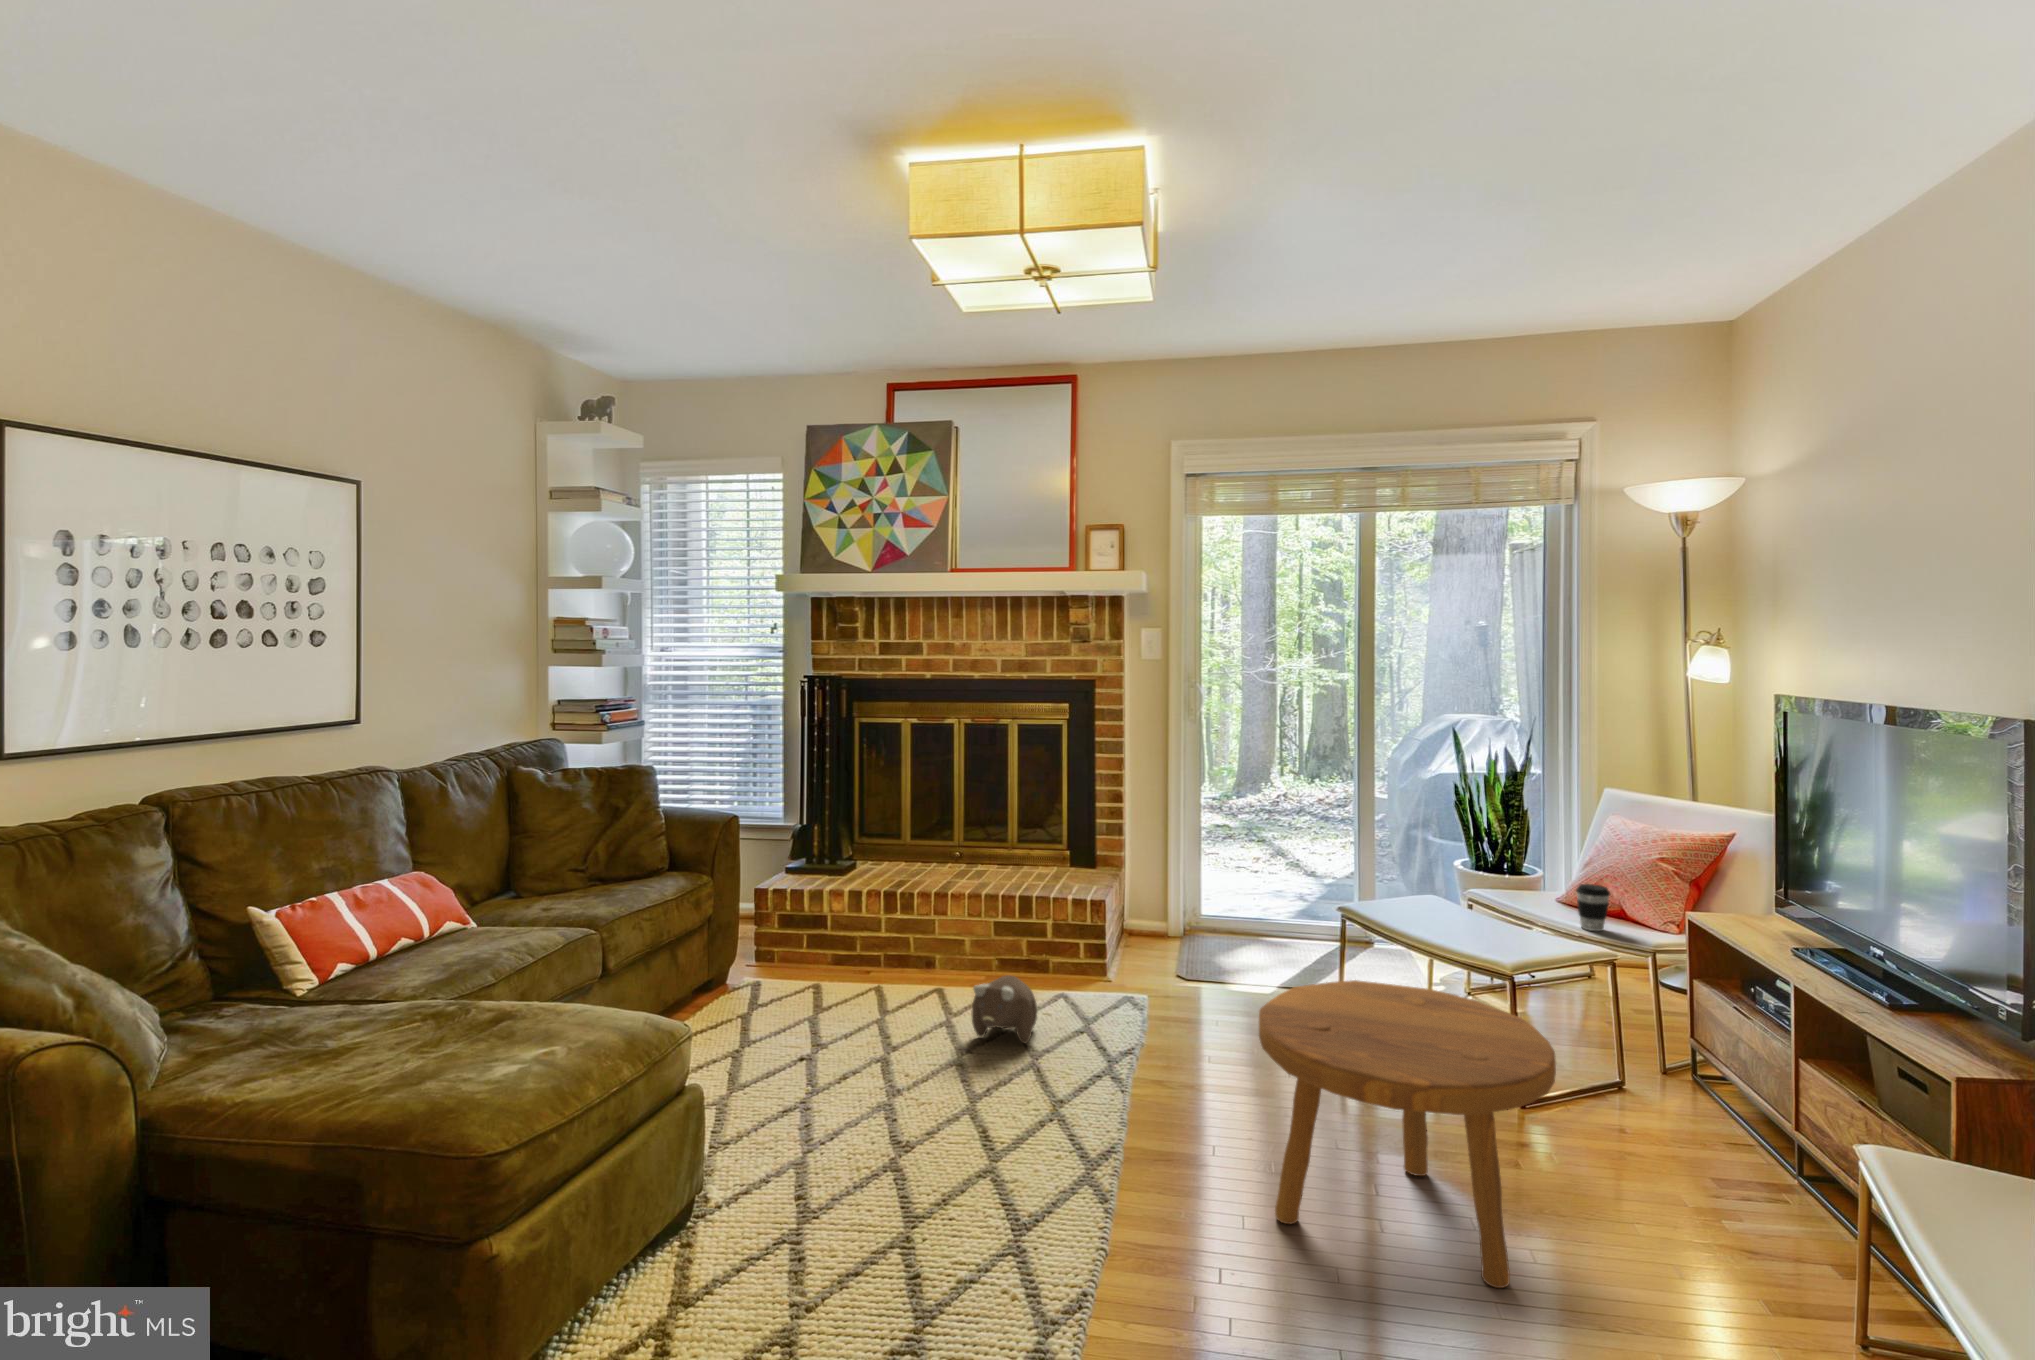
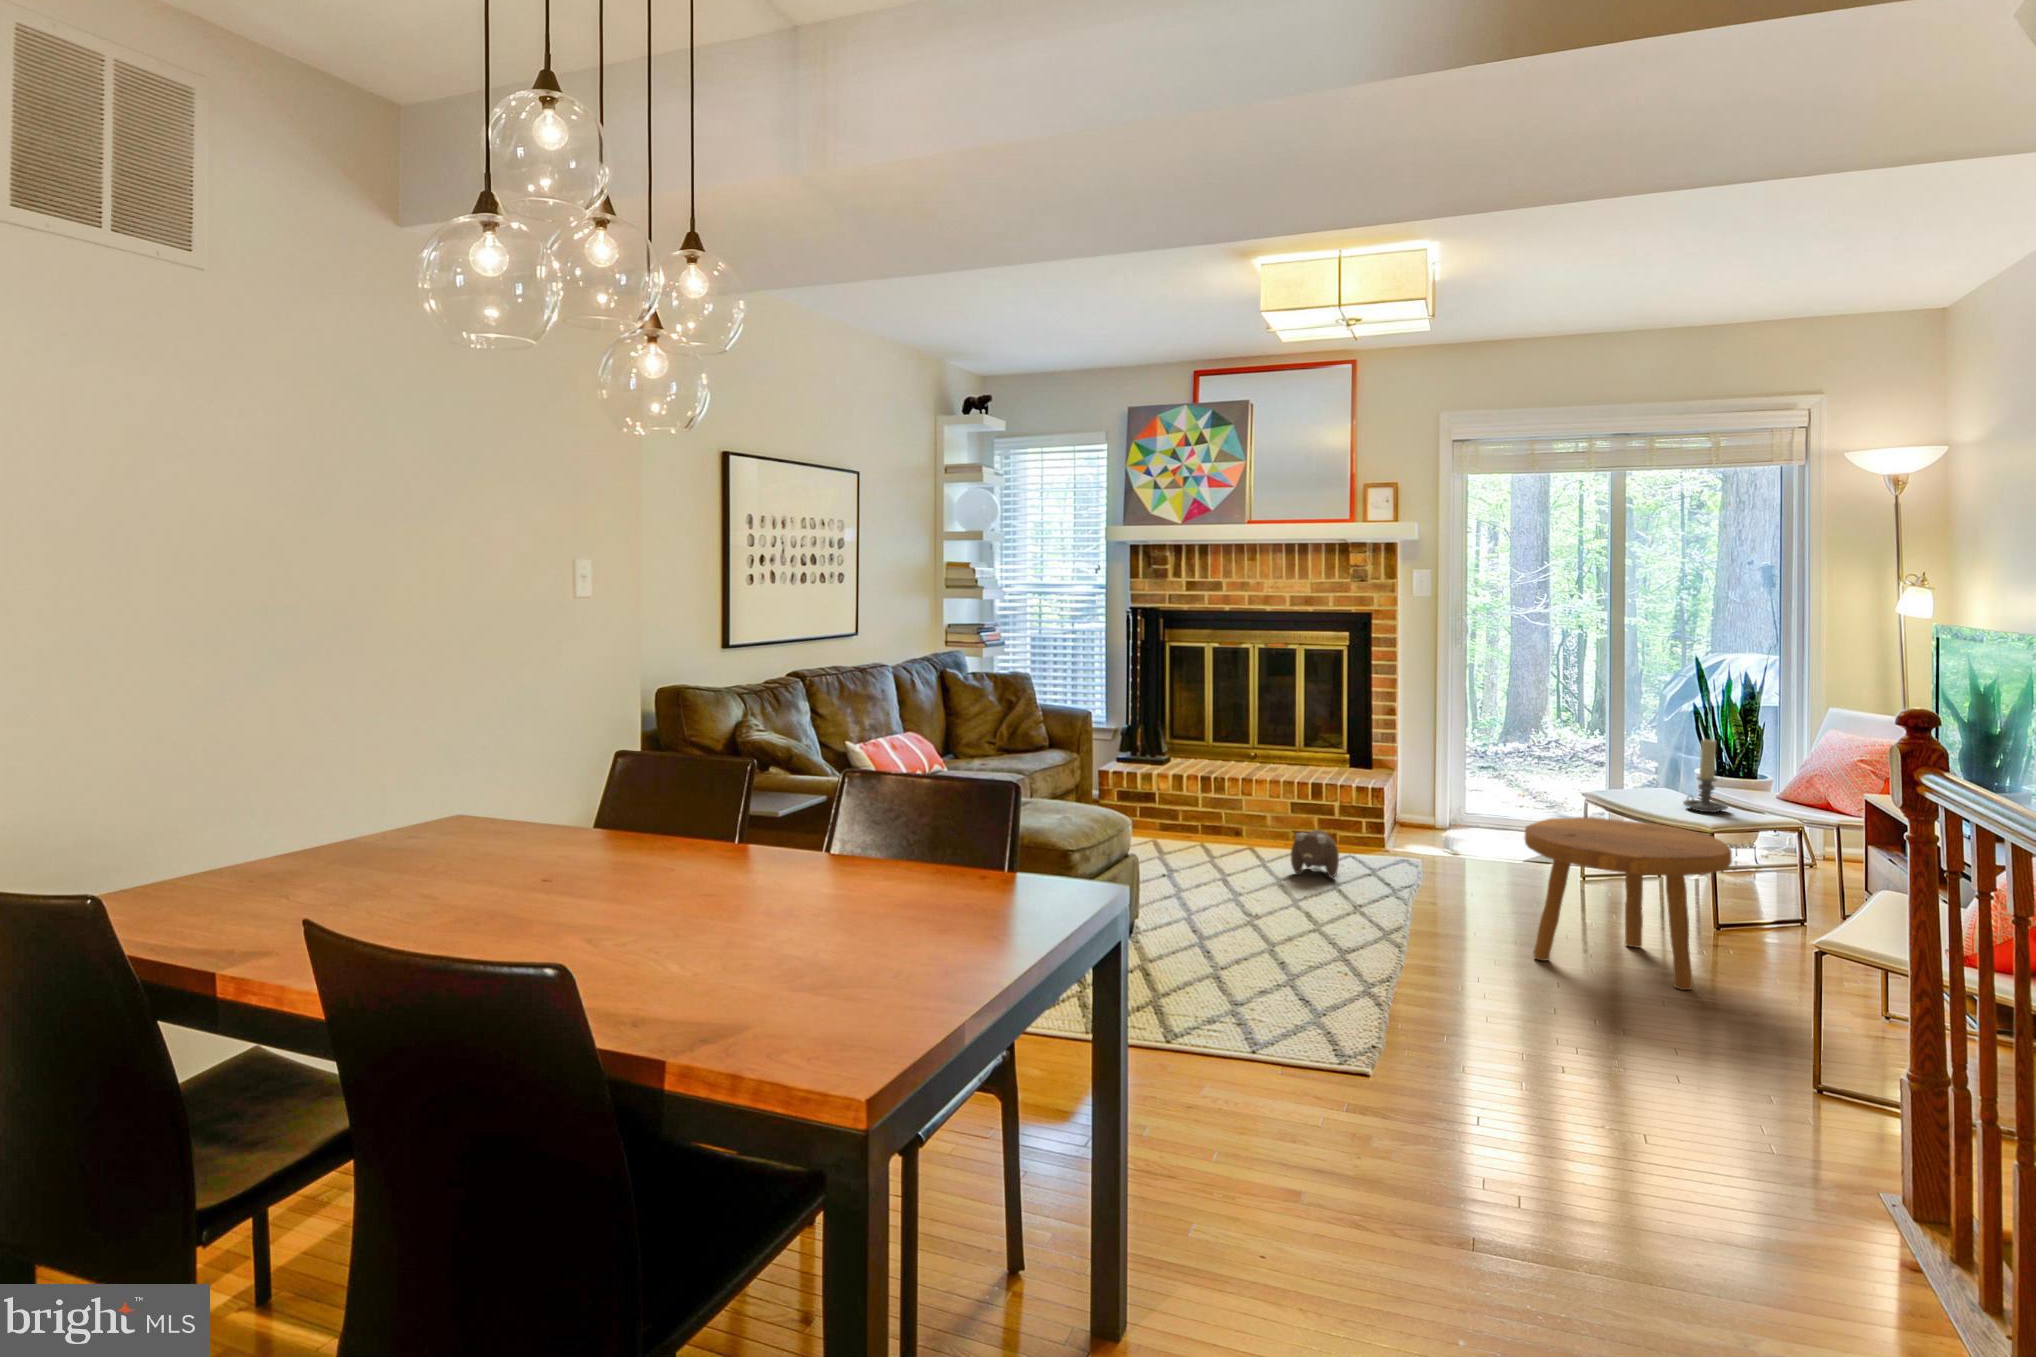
candle holder: none [1466,847,1522,946] -> present [1683,739,1728,812]
coffee cup: present [1576,884,1610,931] -> none [1778,773,1806,808]

